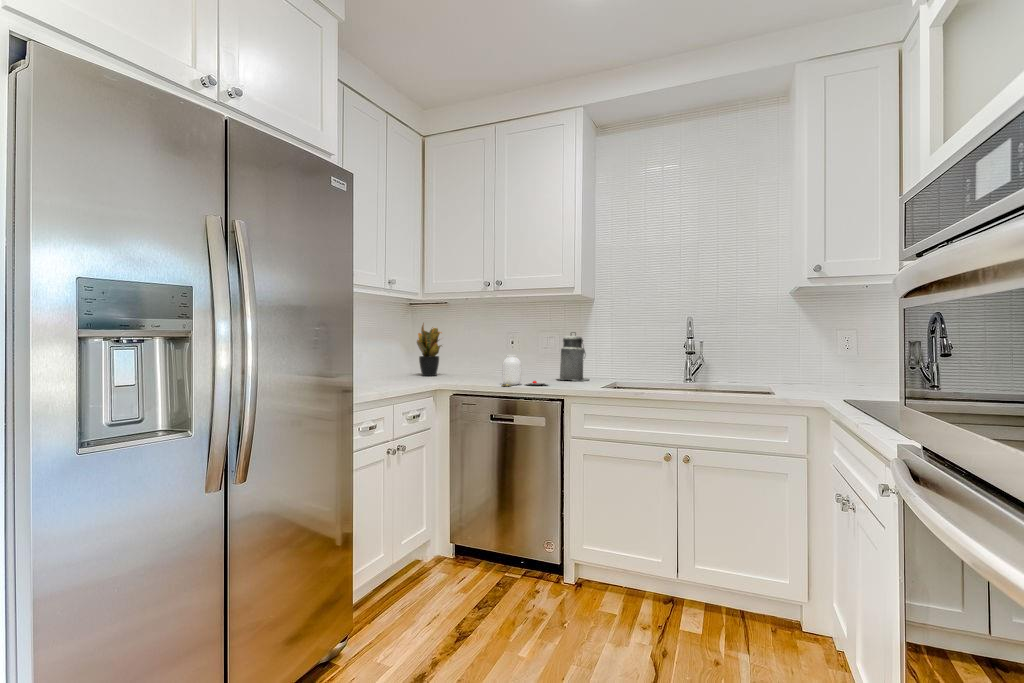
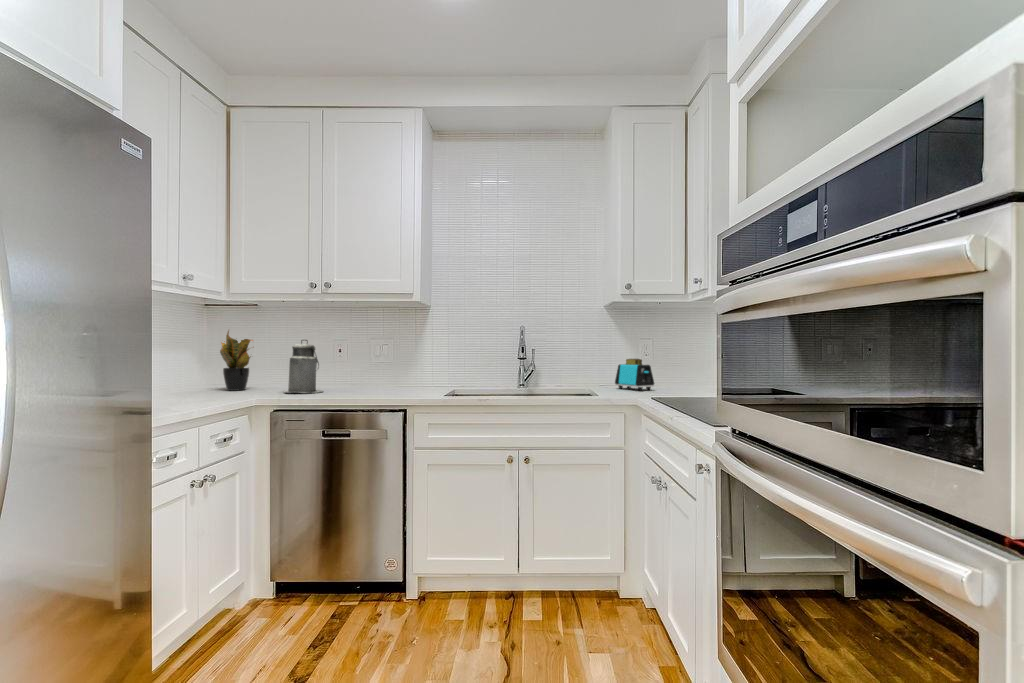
canister: present [558,332,589,381] -> present [286,340,323,393]
toaster: none [806,354,859,392] -> present [615,359,654,391]
jar: present [502,355,549,386] -> none [334,364,388,398]

